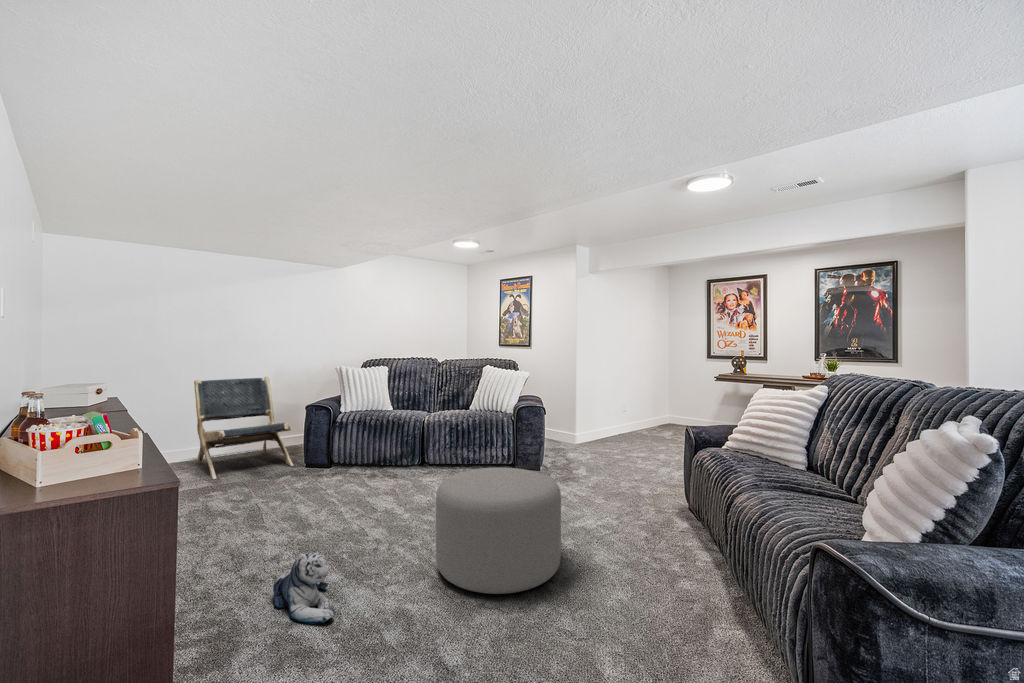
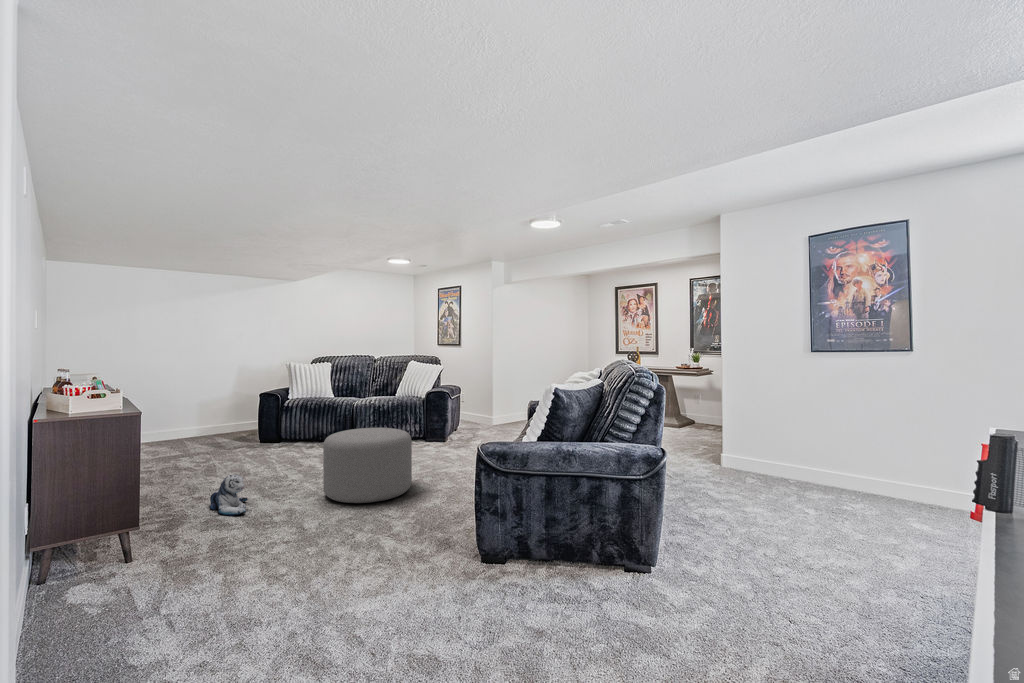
lounge chair: present [194,377,294,479] -> none [171,371,251,449]

